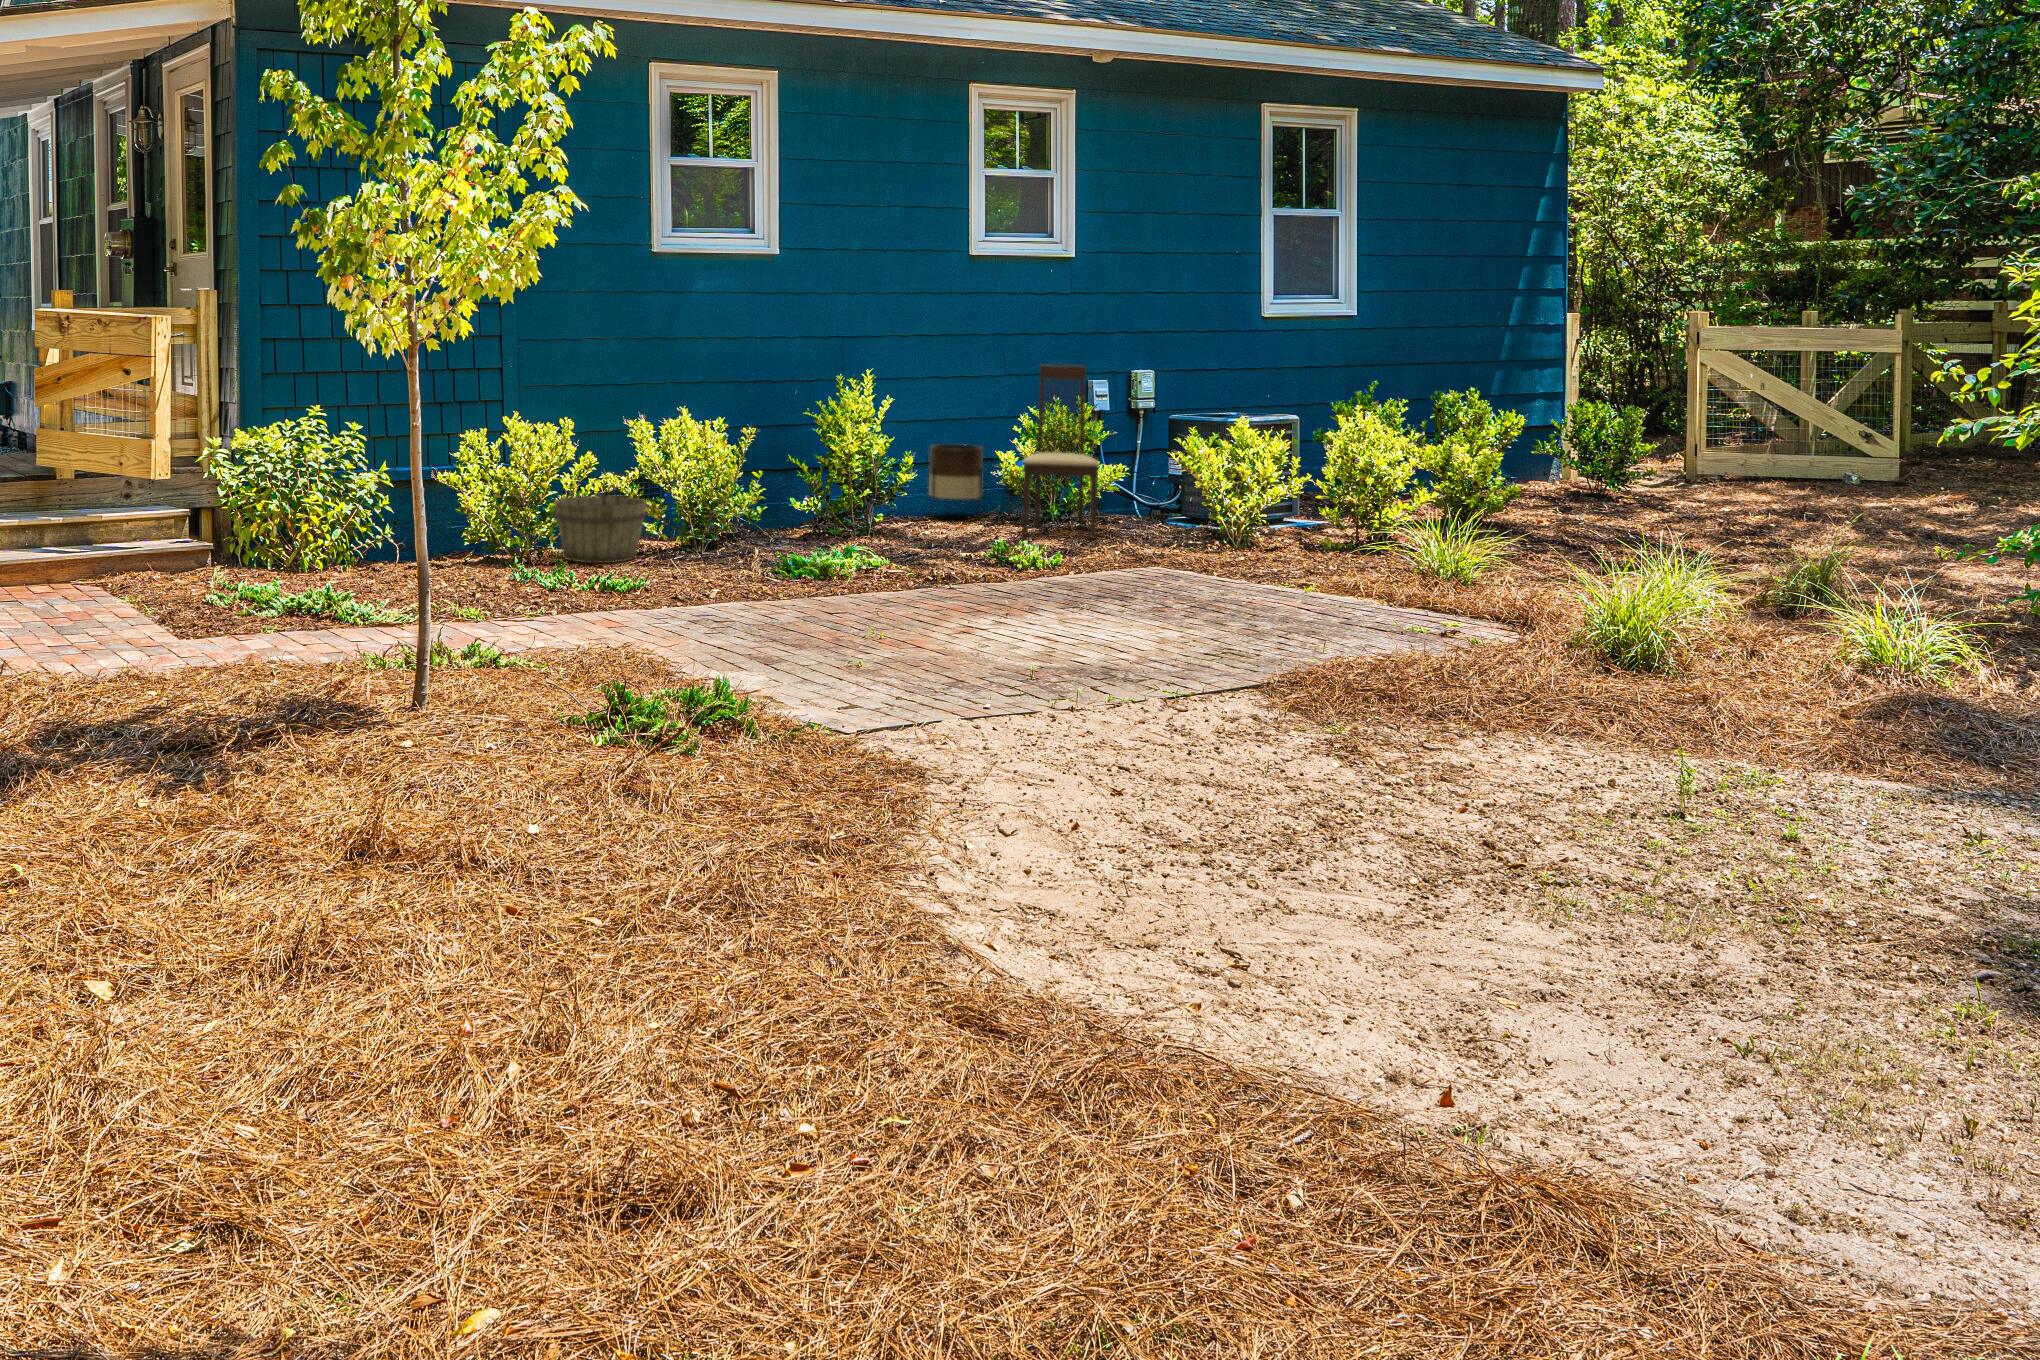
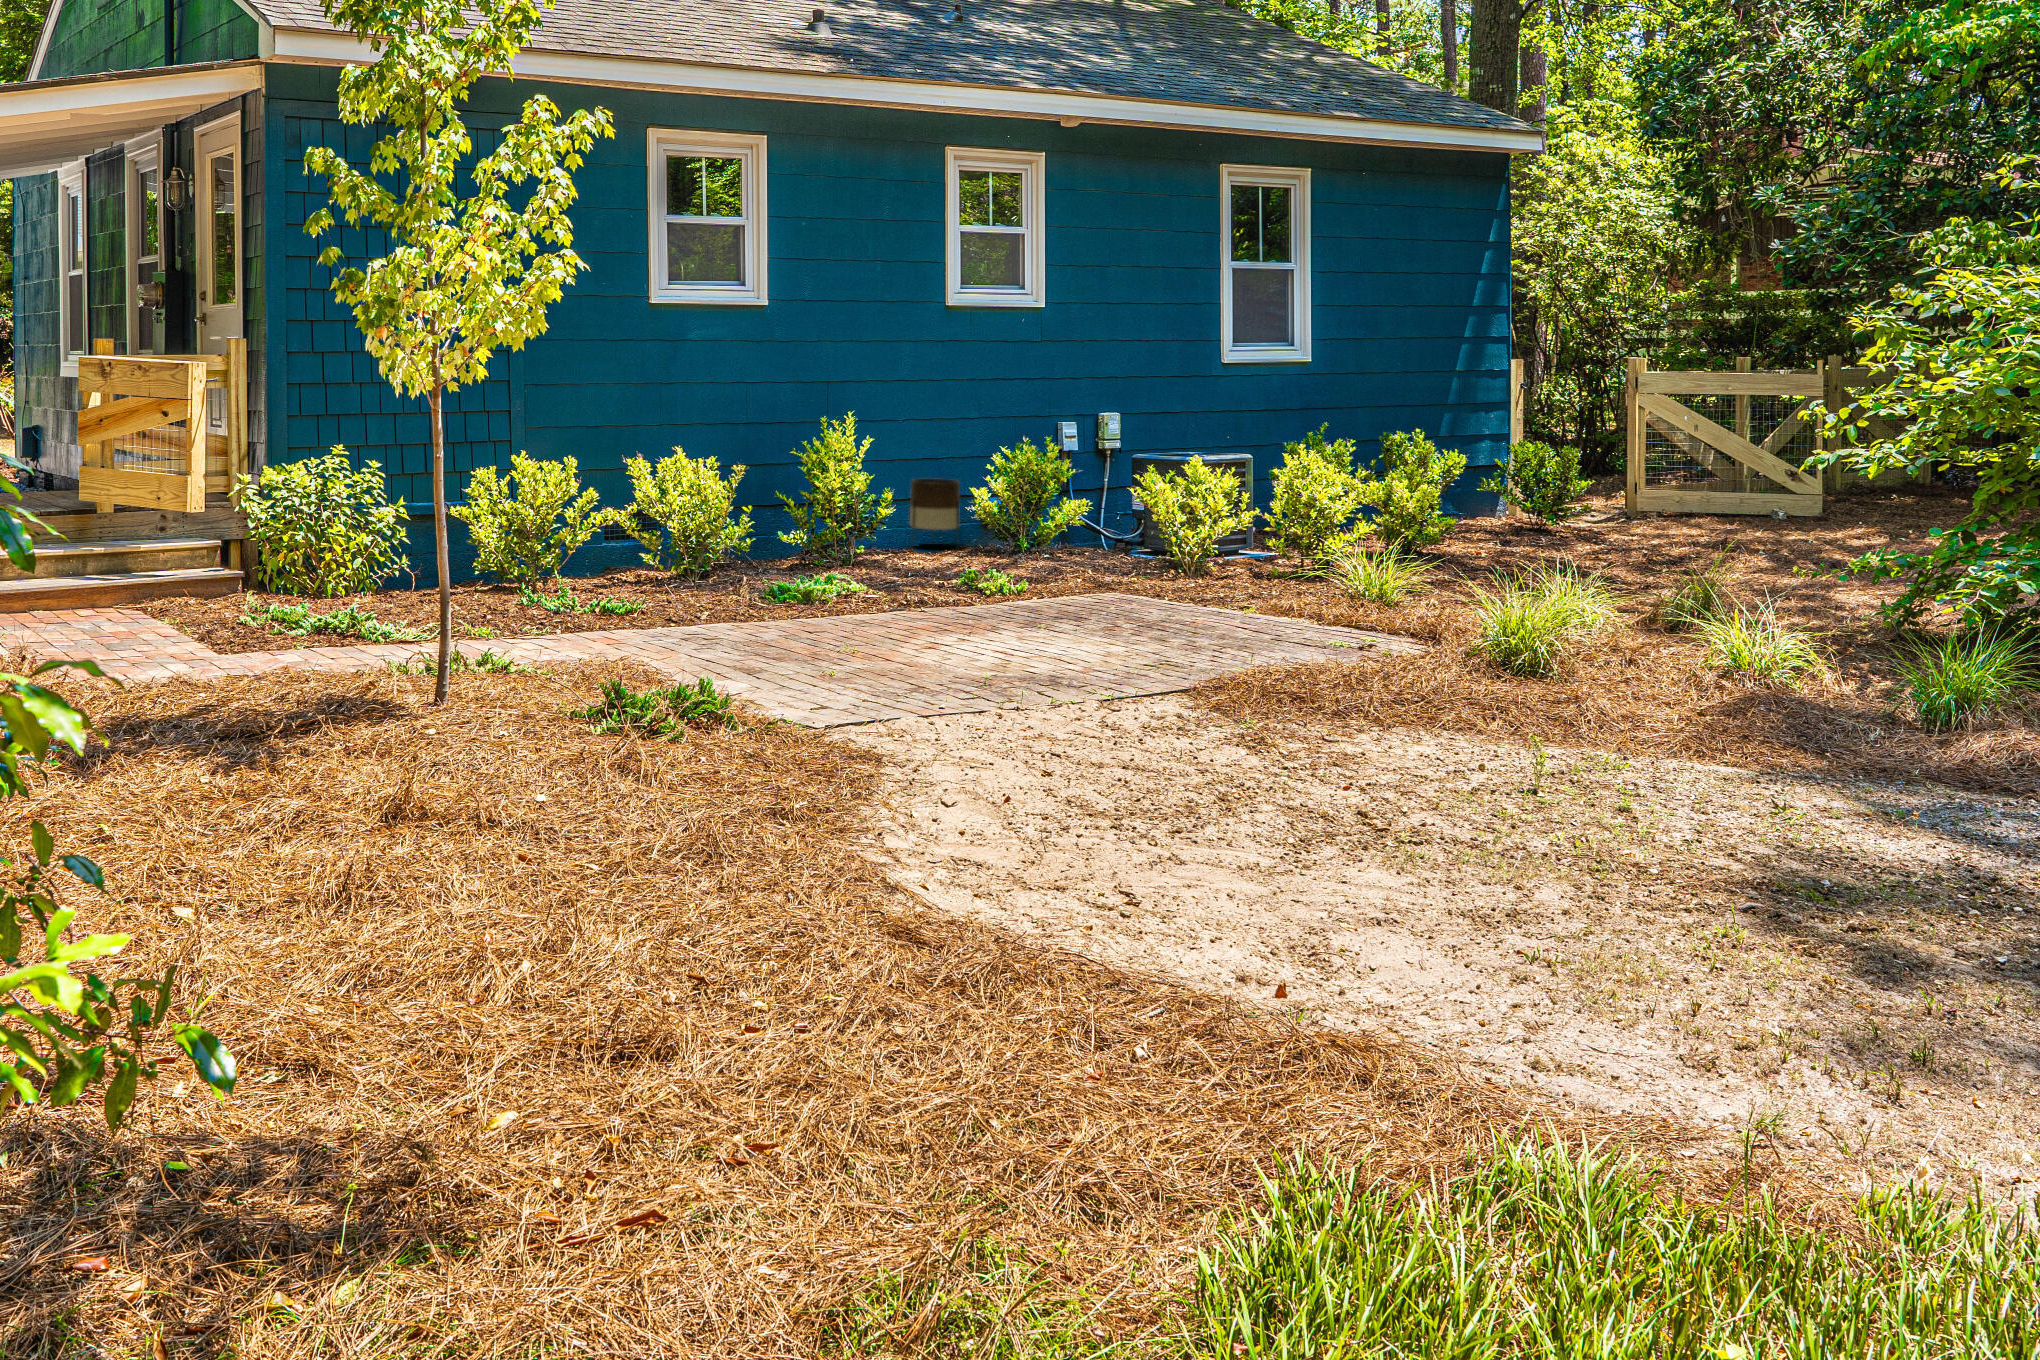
chair: present [1022,365,1099,539] -> none [994,405,1065,566]
wooden bucket: present [555,480,647,563] -> none [561,510,647,588]

